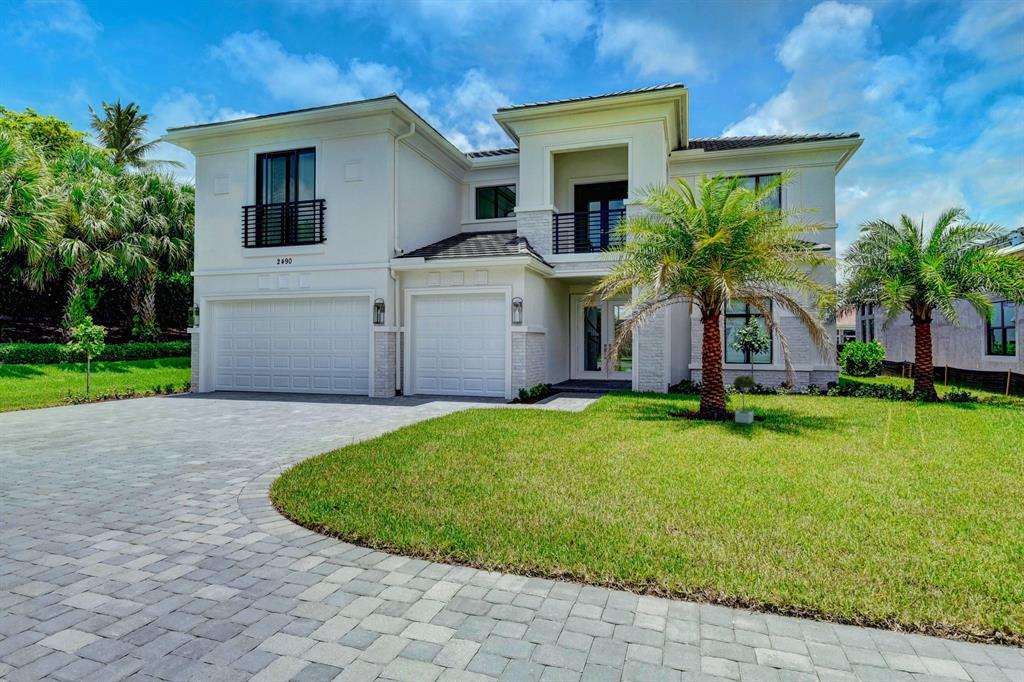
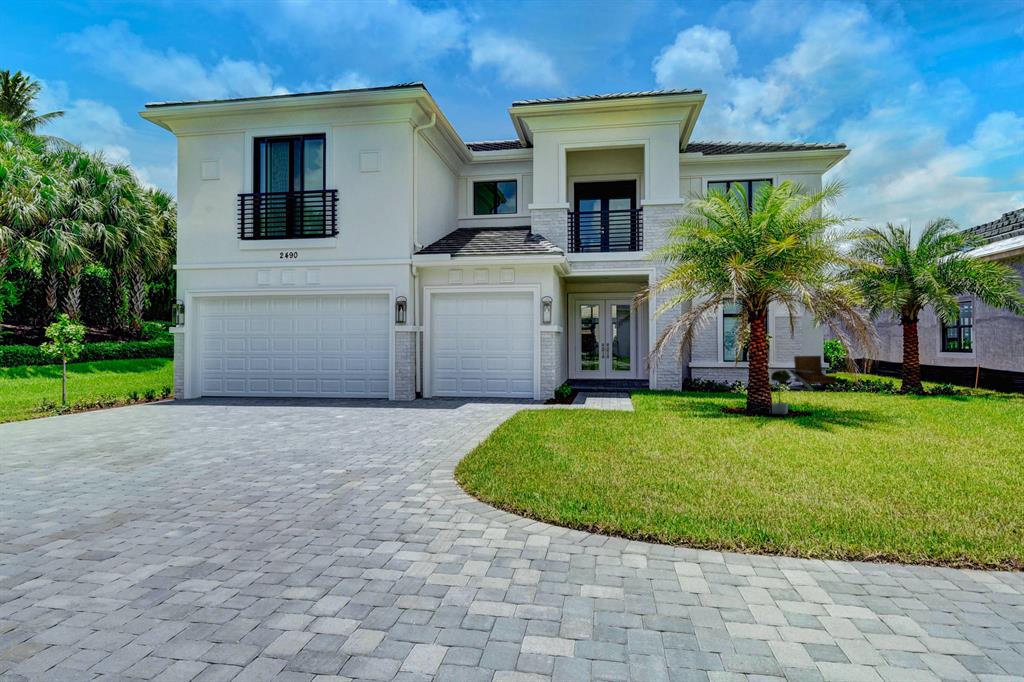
lounge chair: none [784,358,841,395] -> present [789,356,841,391]

